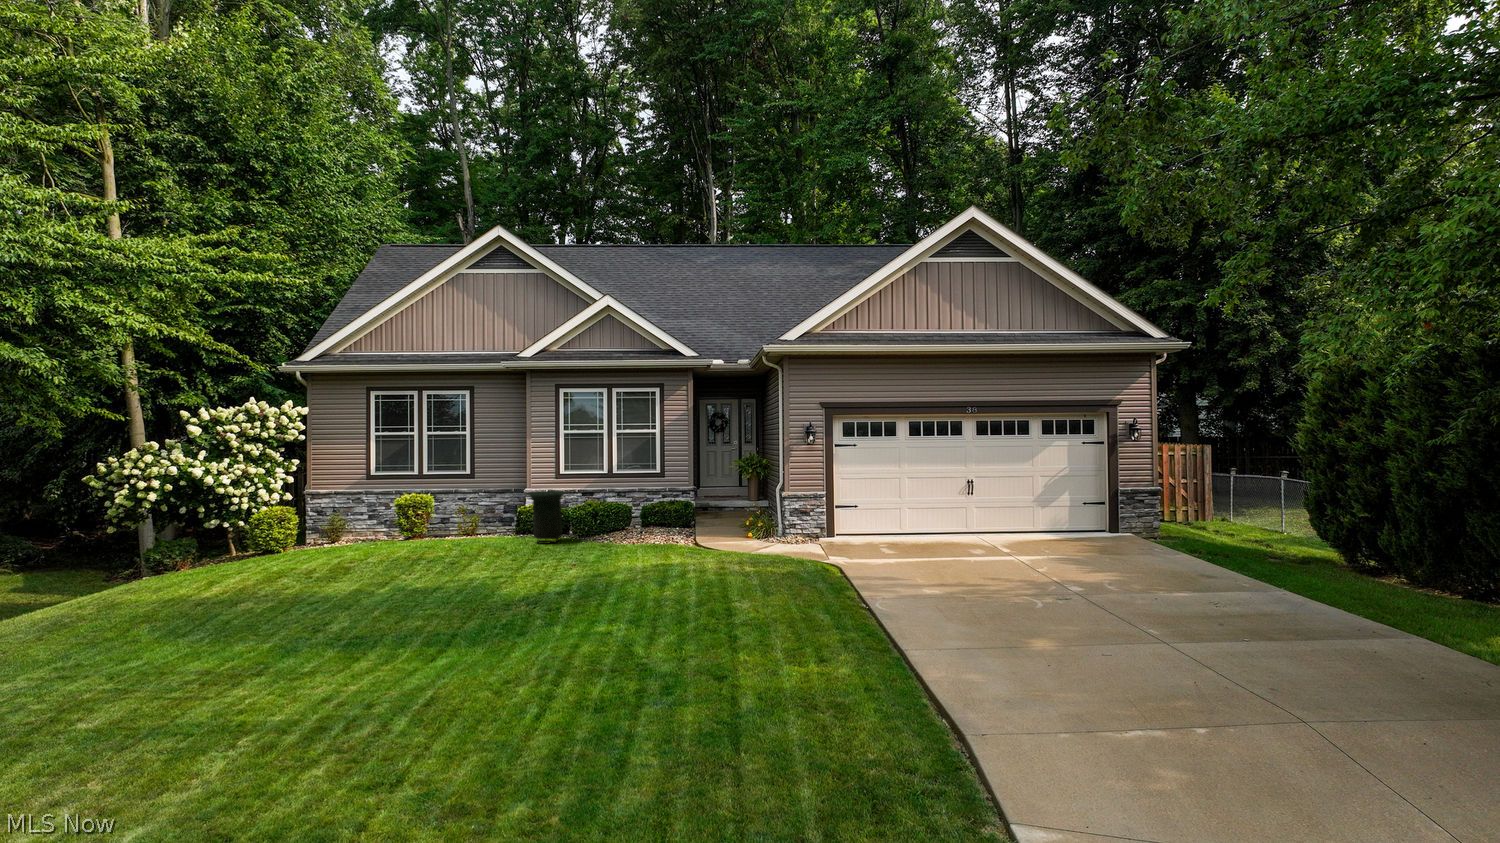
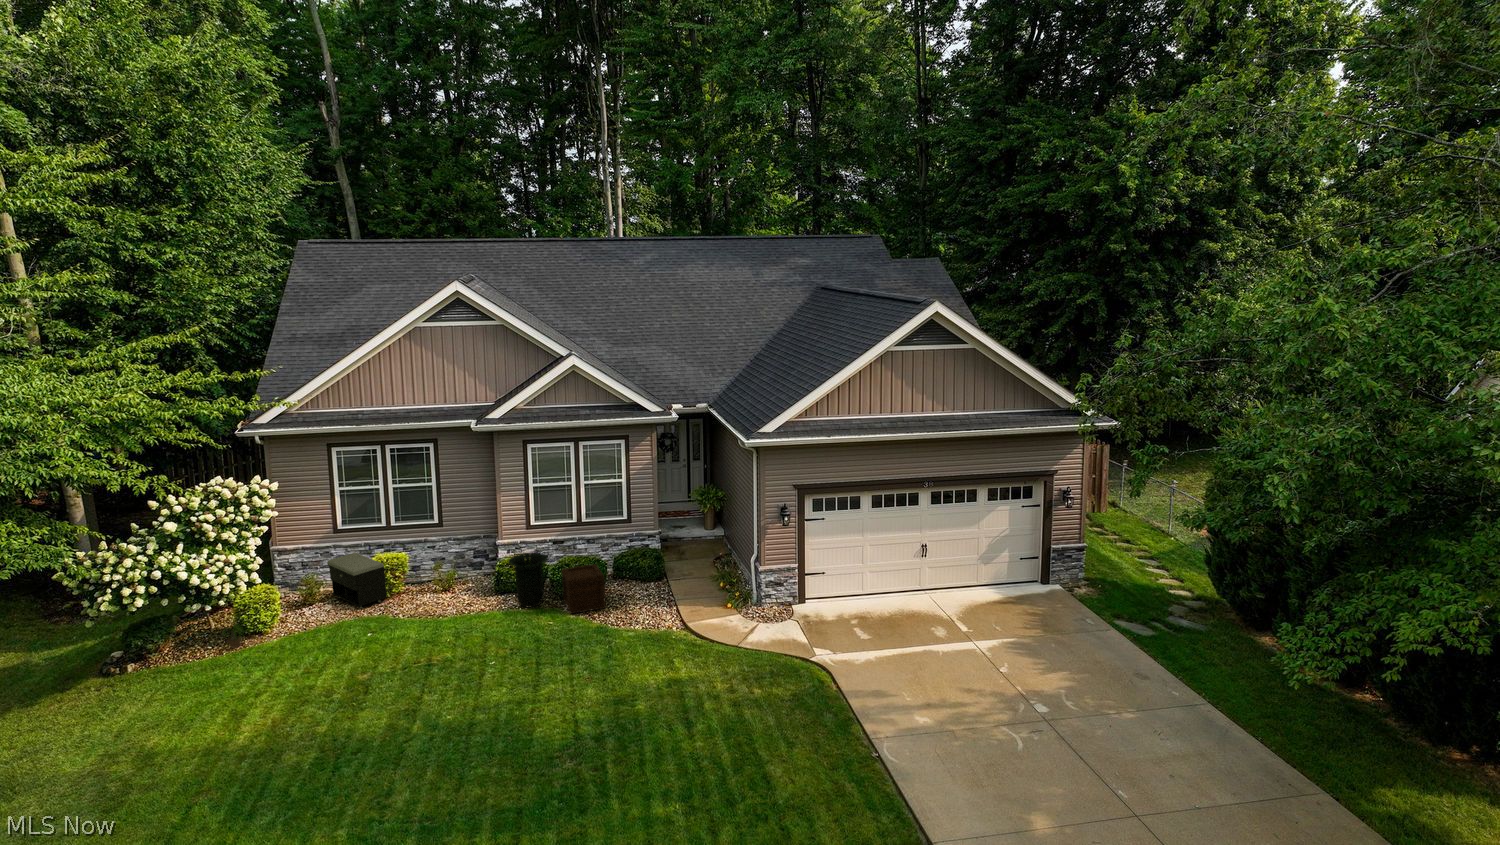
storage bench: none [355,498,408,544] -> present [327,553,387,608]
wooden crate: none [581,503,622,546] -> present [562,564,606,614]
potted plant: none [229,537,259,560] -> present [223,625,242,648]

